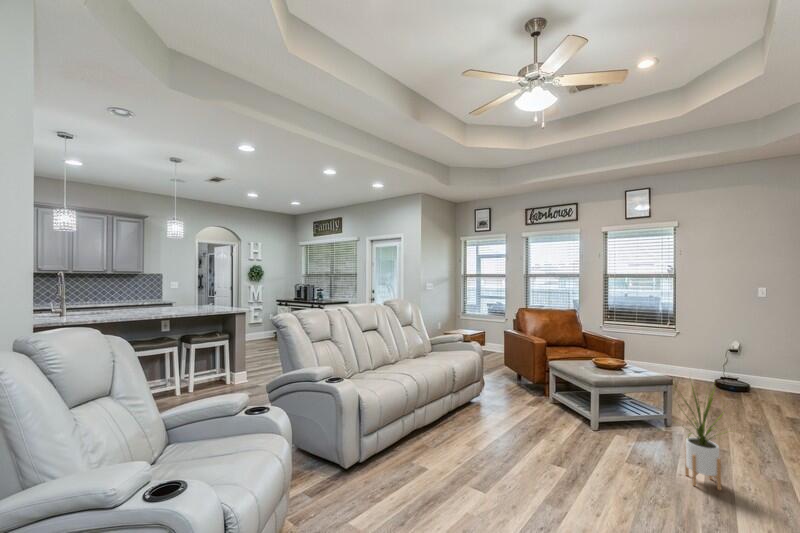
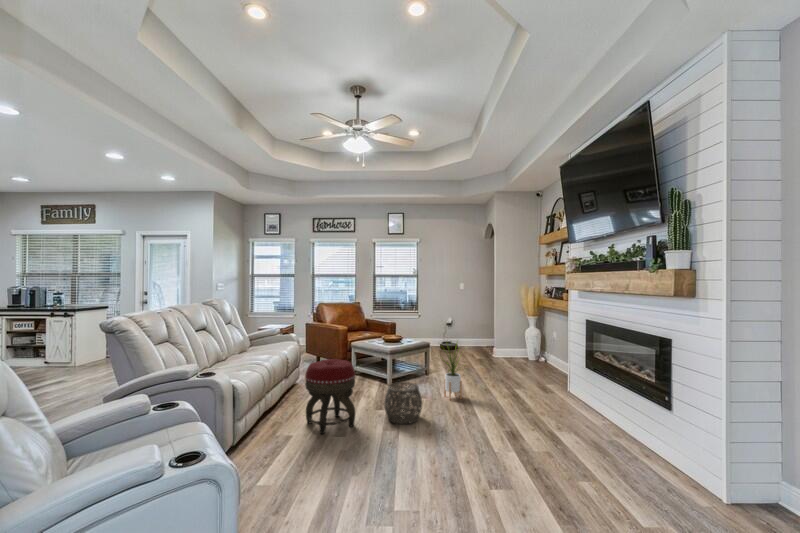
footstool: none [447,381,513,481] -> present [305,359,355,434]
woven basket: none [556,434,622,508] -> present [384,382,422,424]

